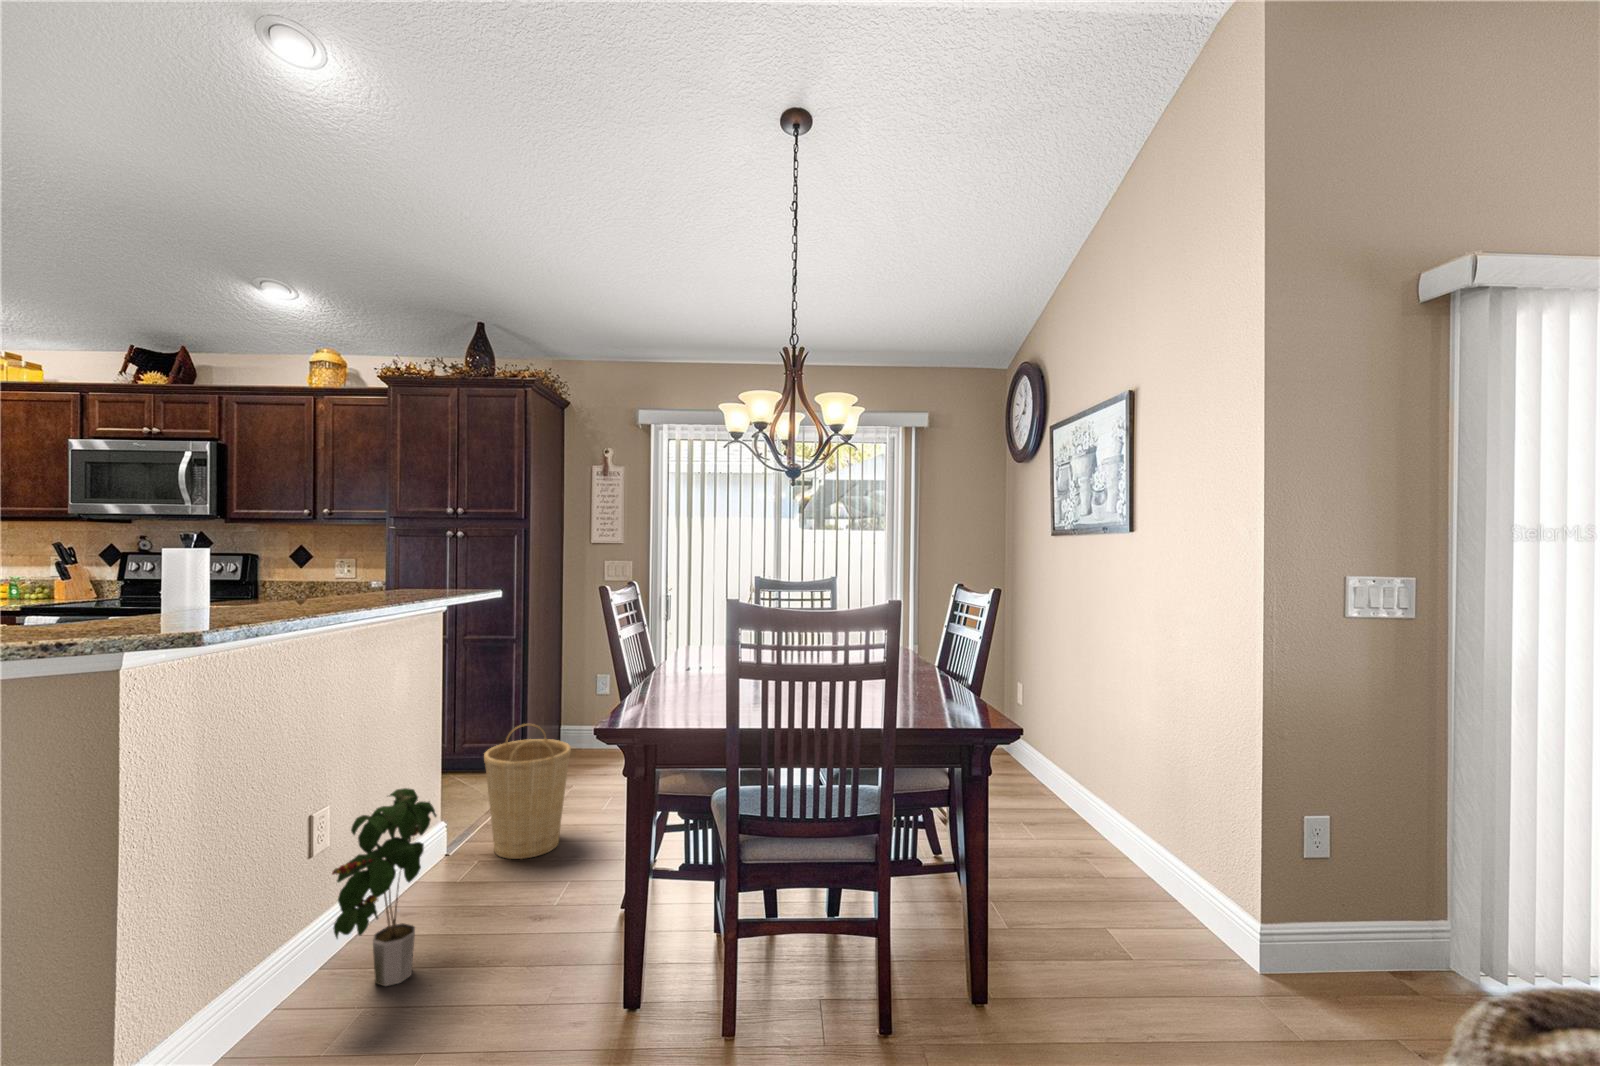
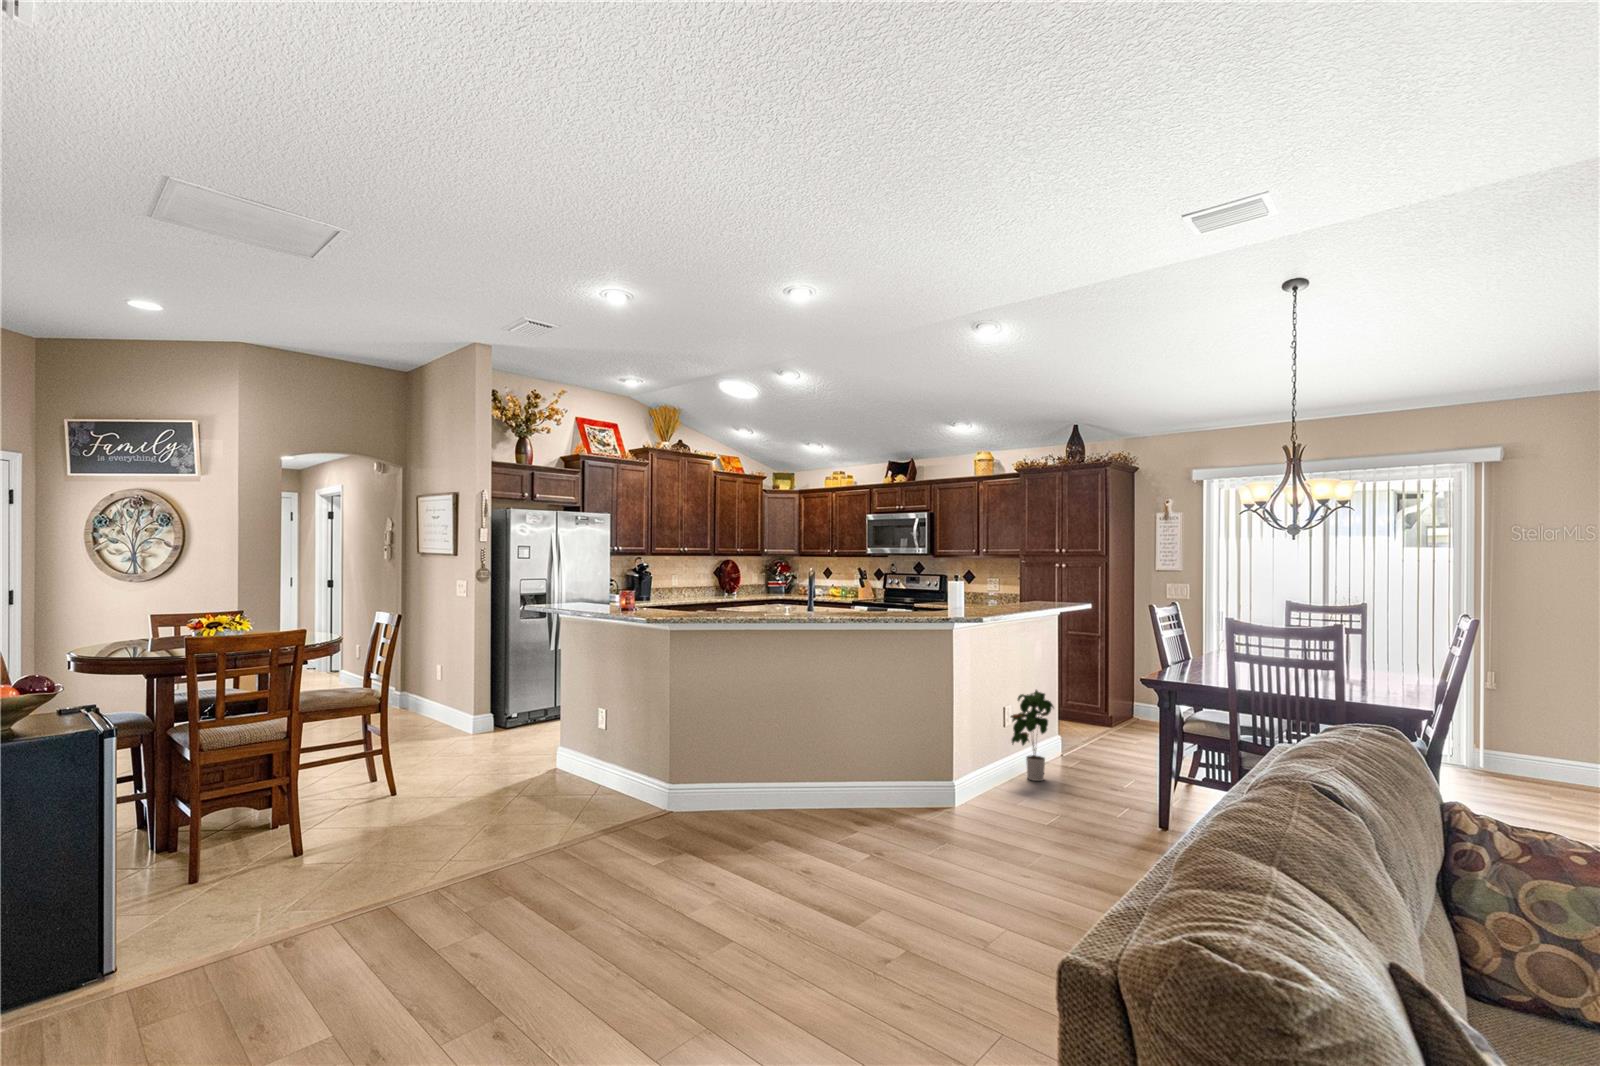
basket: present [484,724,571,859] -> none [1079,682,1132,759]

